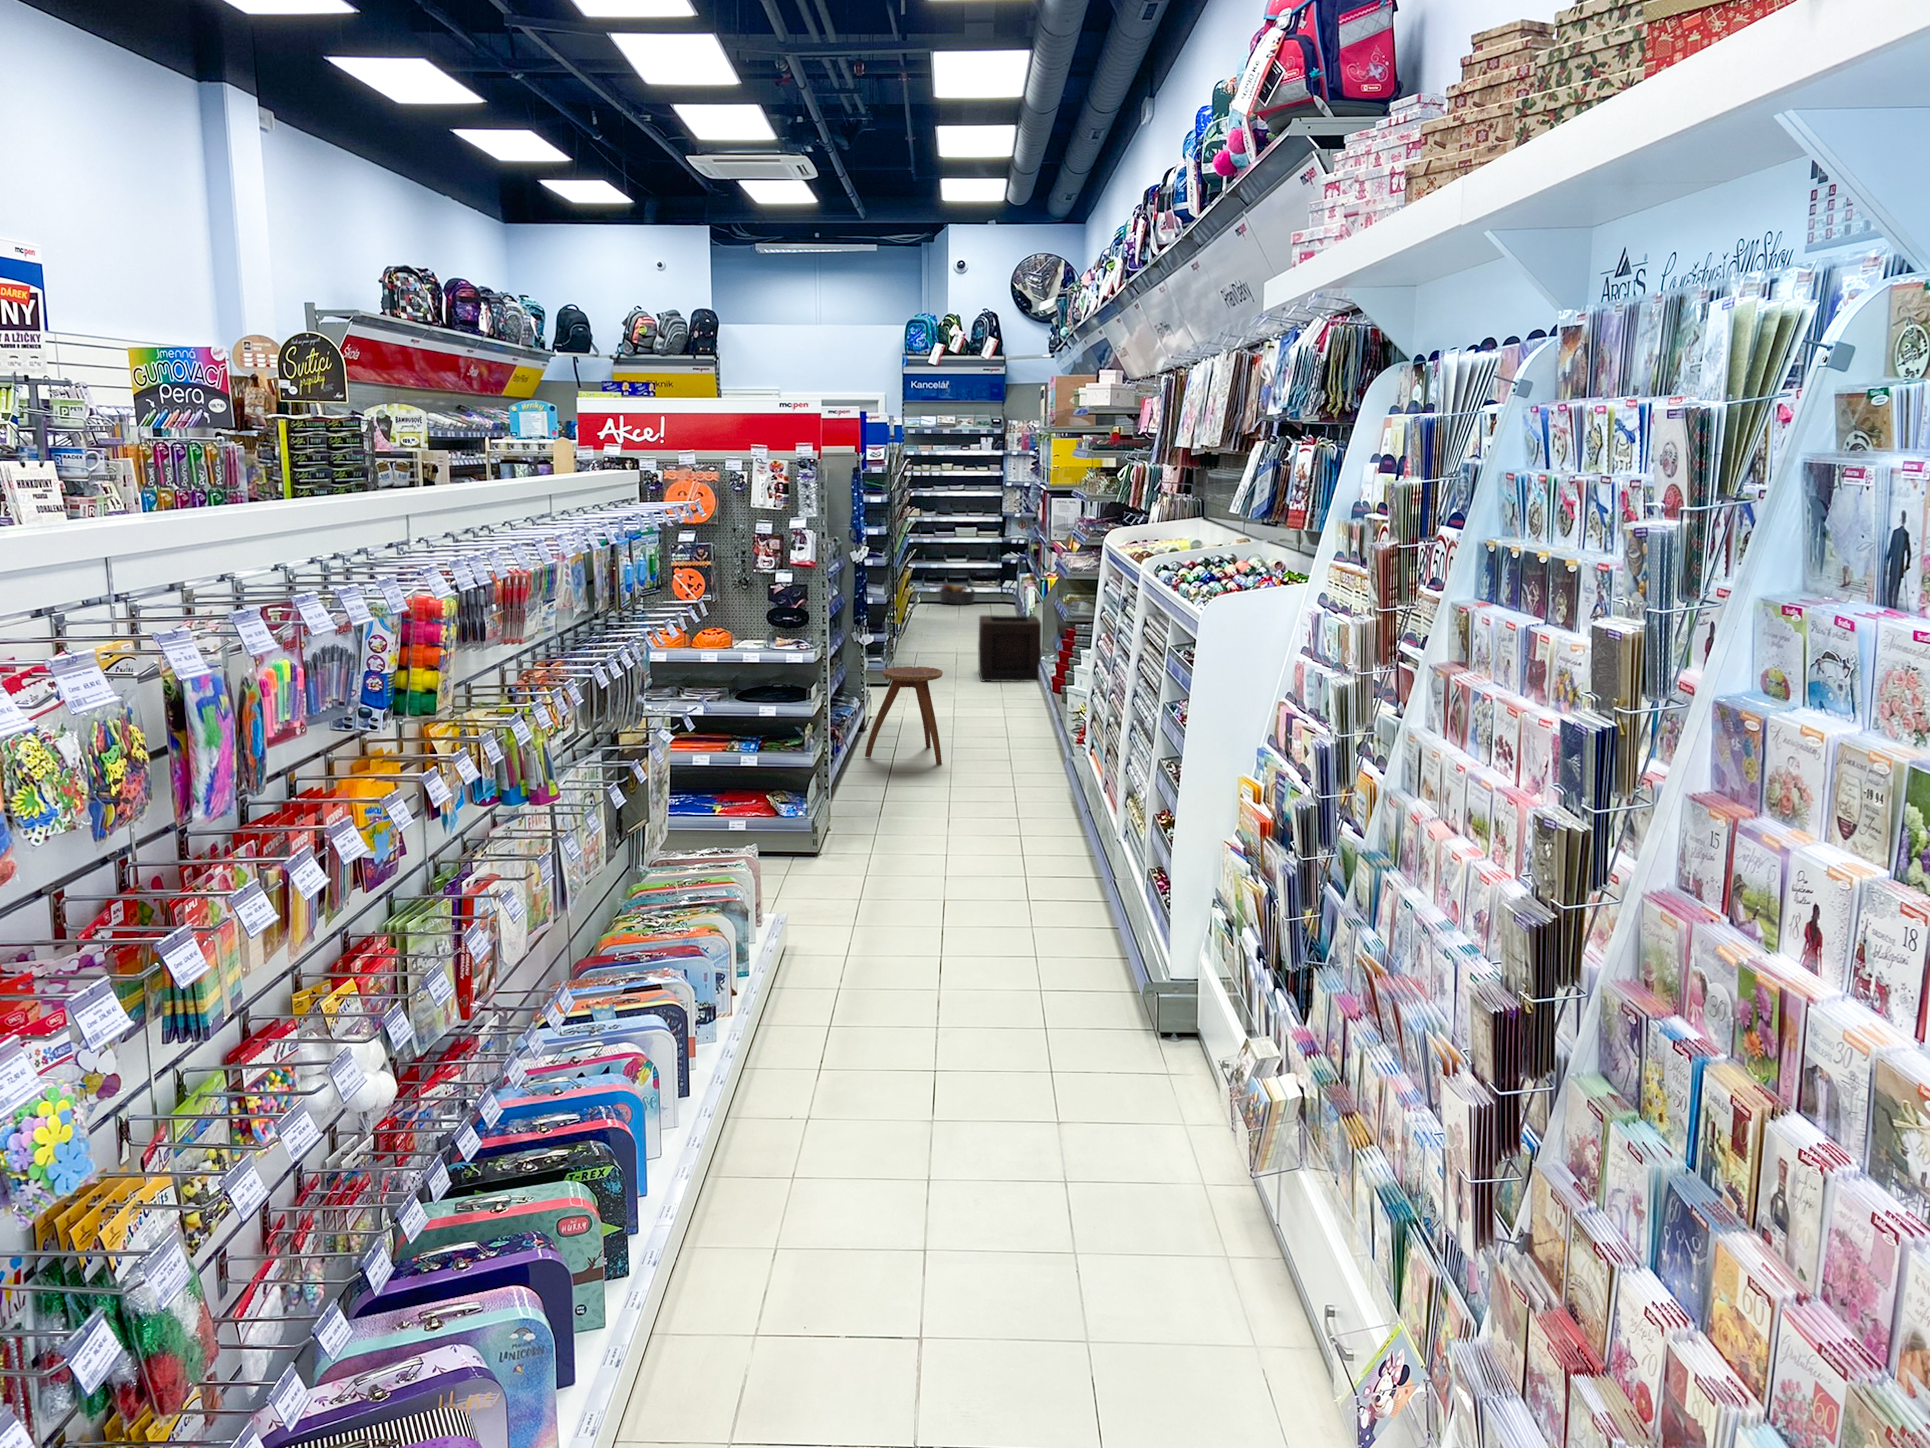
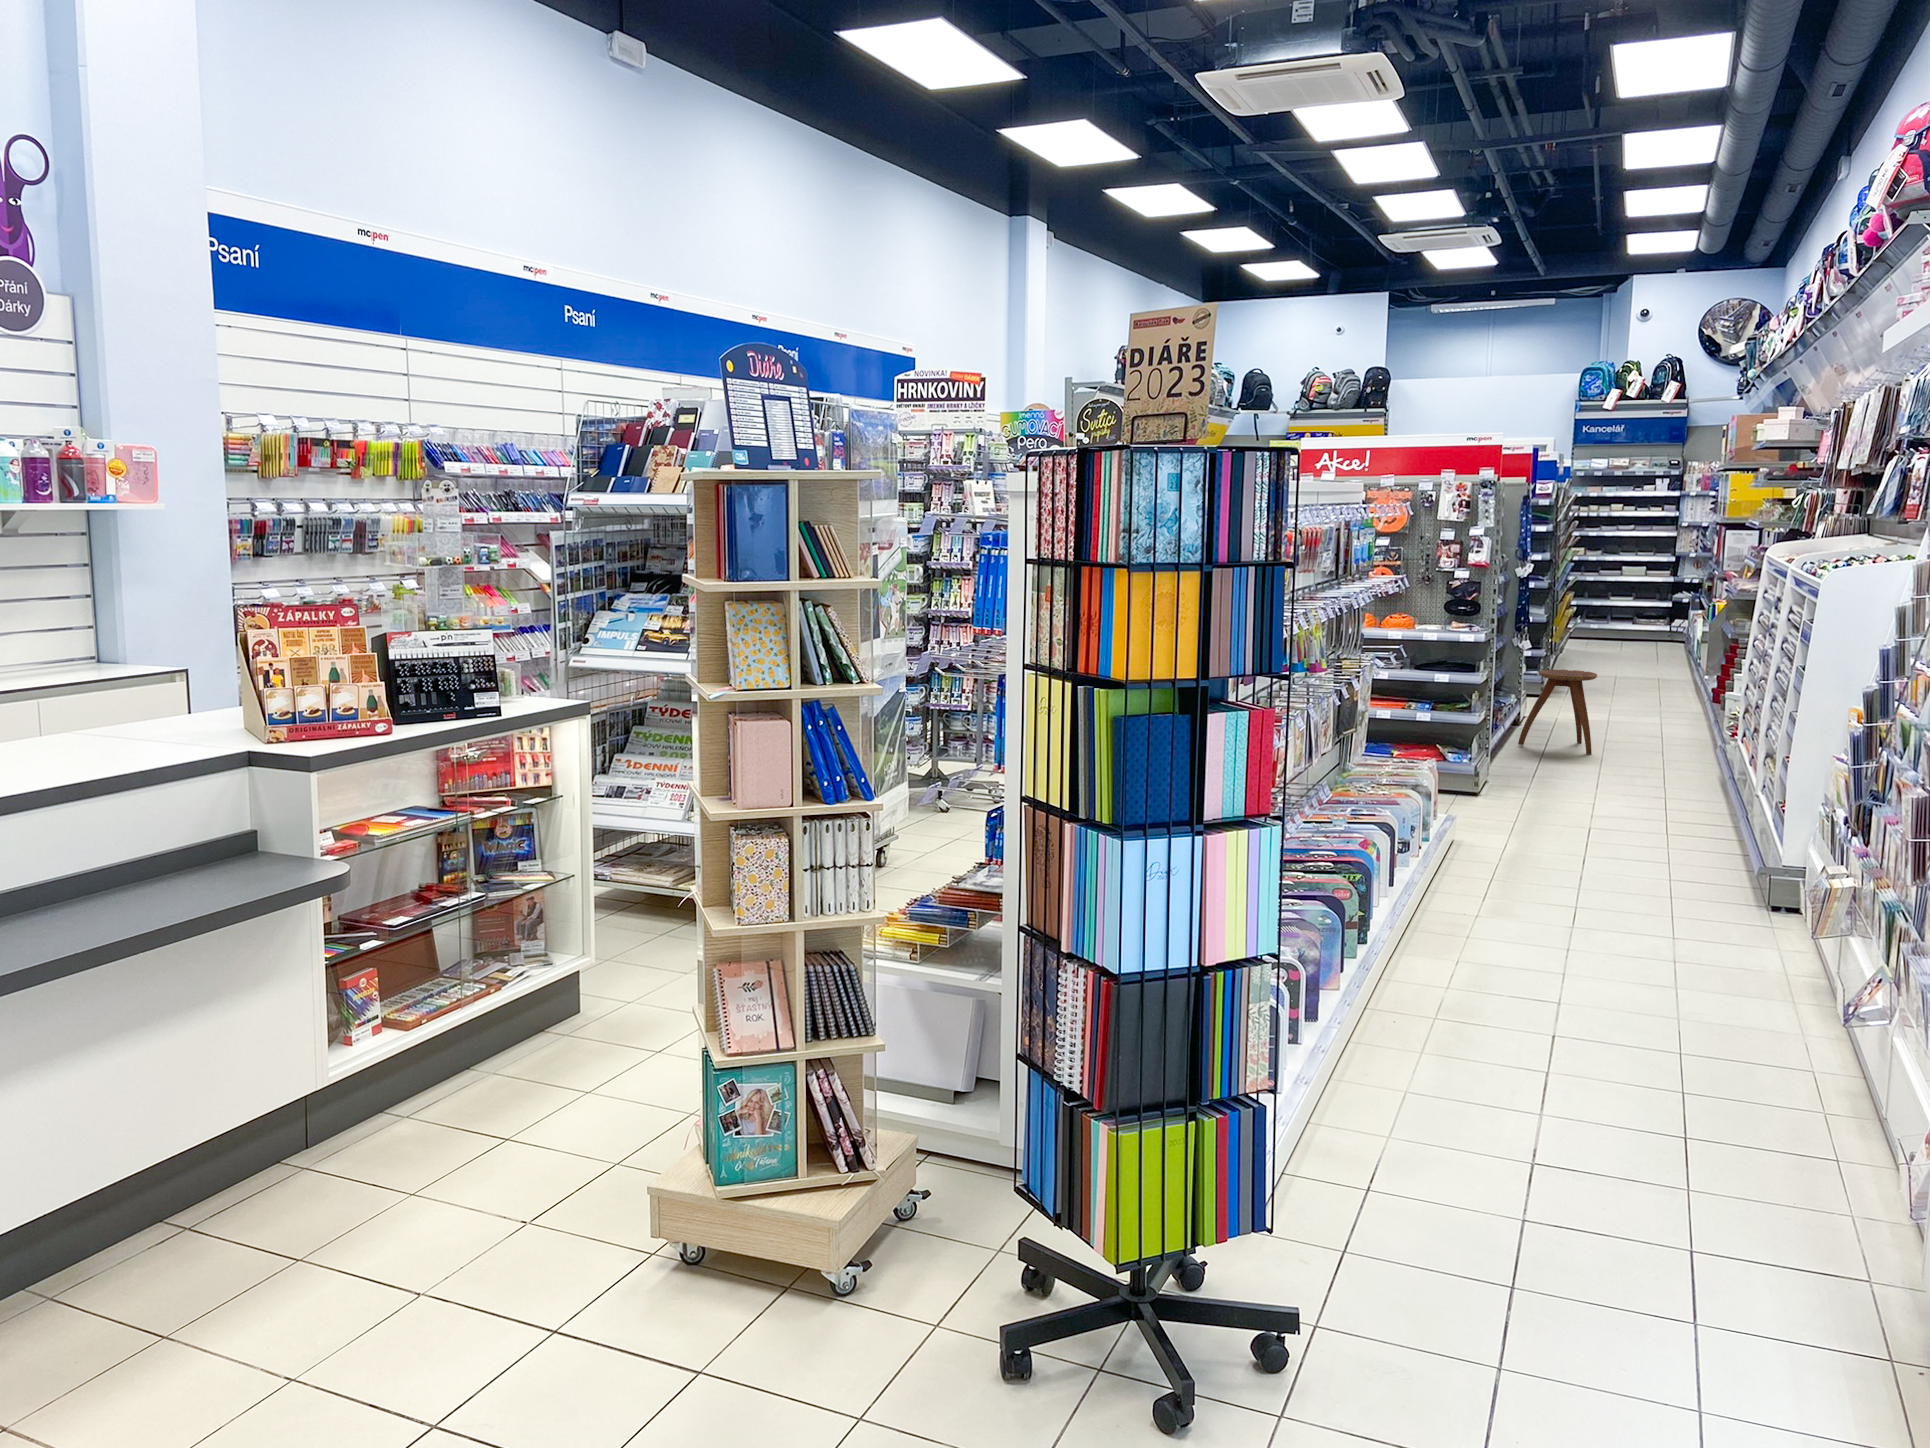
basket: present [940,583,975,605] -> none [1600,623,1641,645]
wooden crate: present [978,615,1041,682] -> none [1637,642,1707,706]

